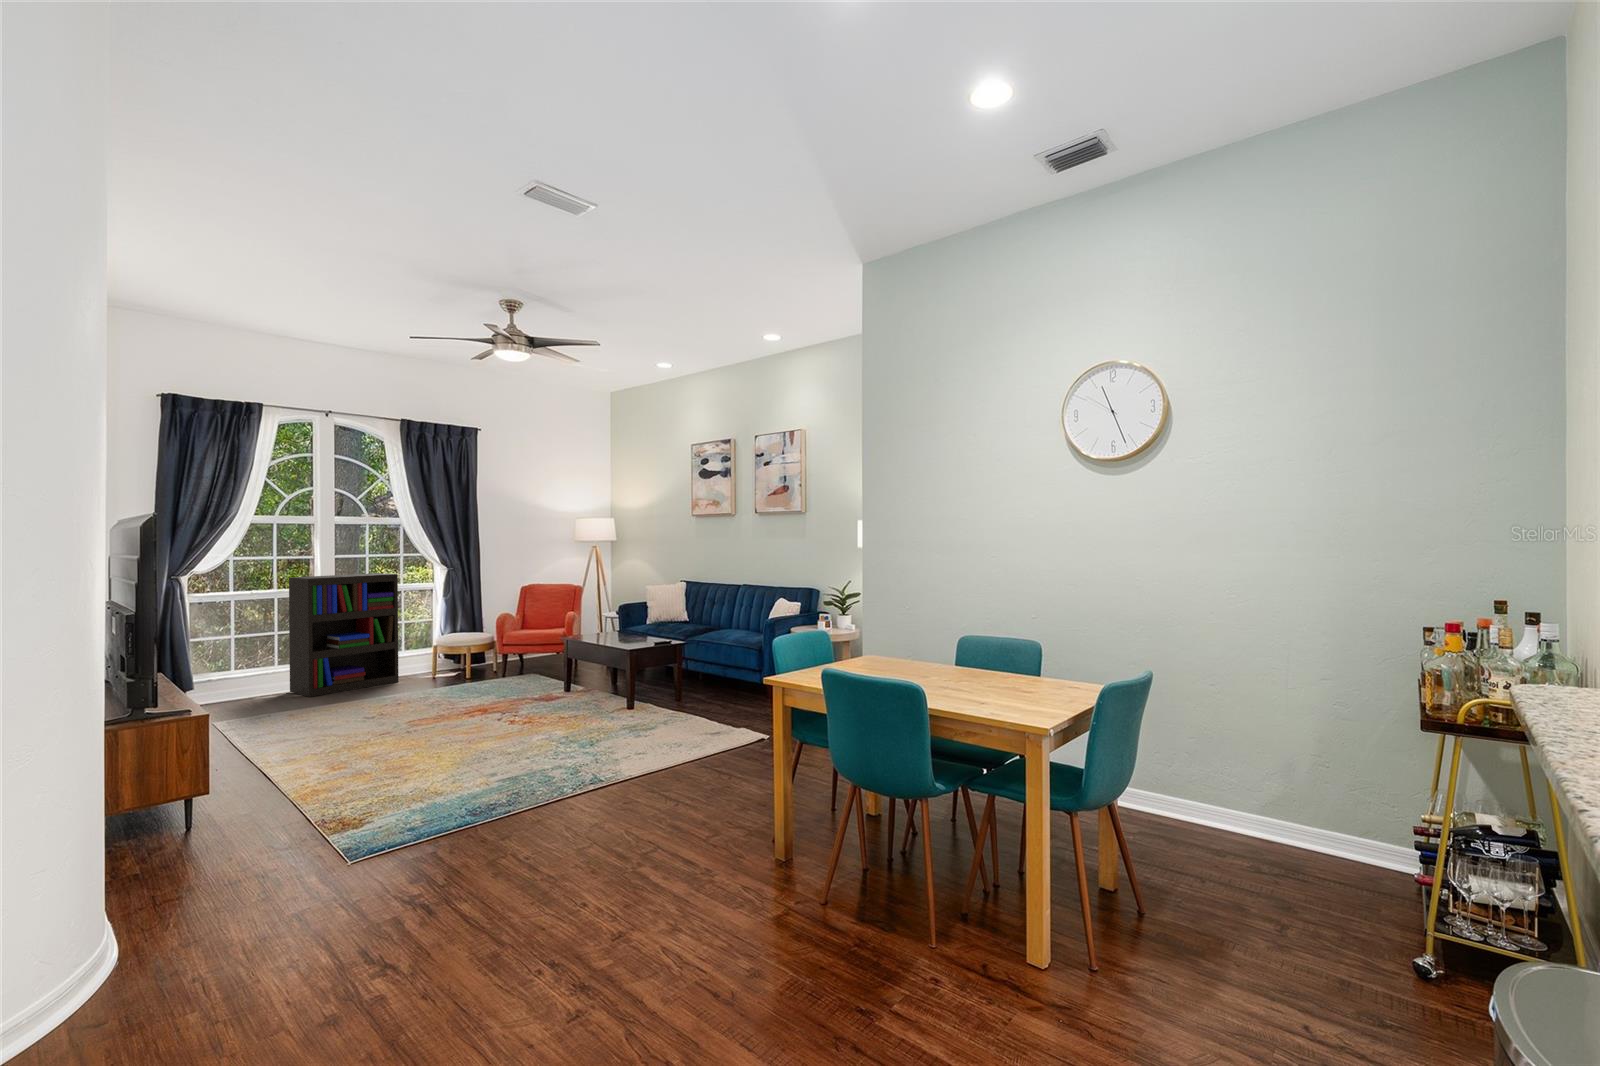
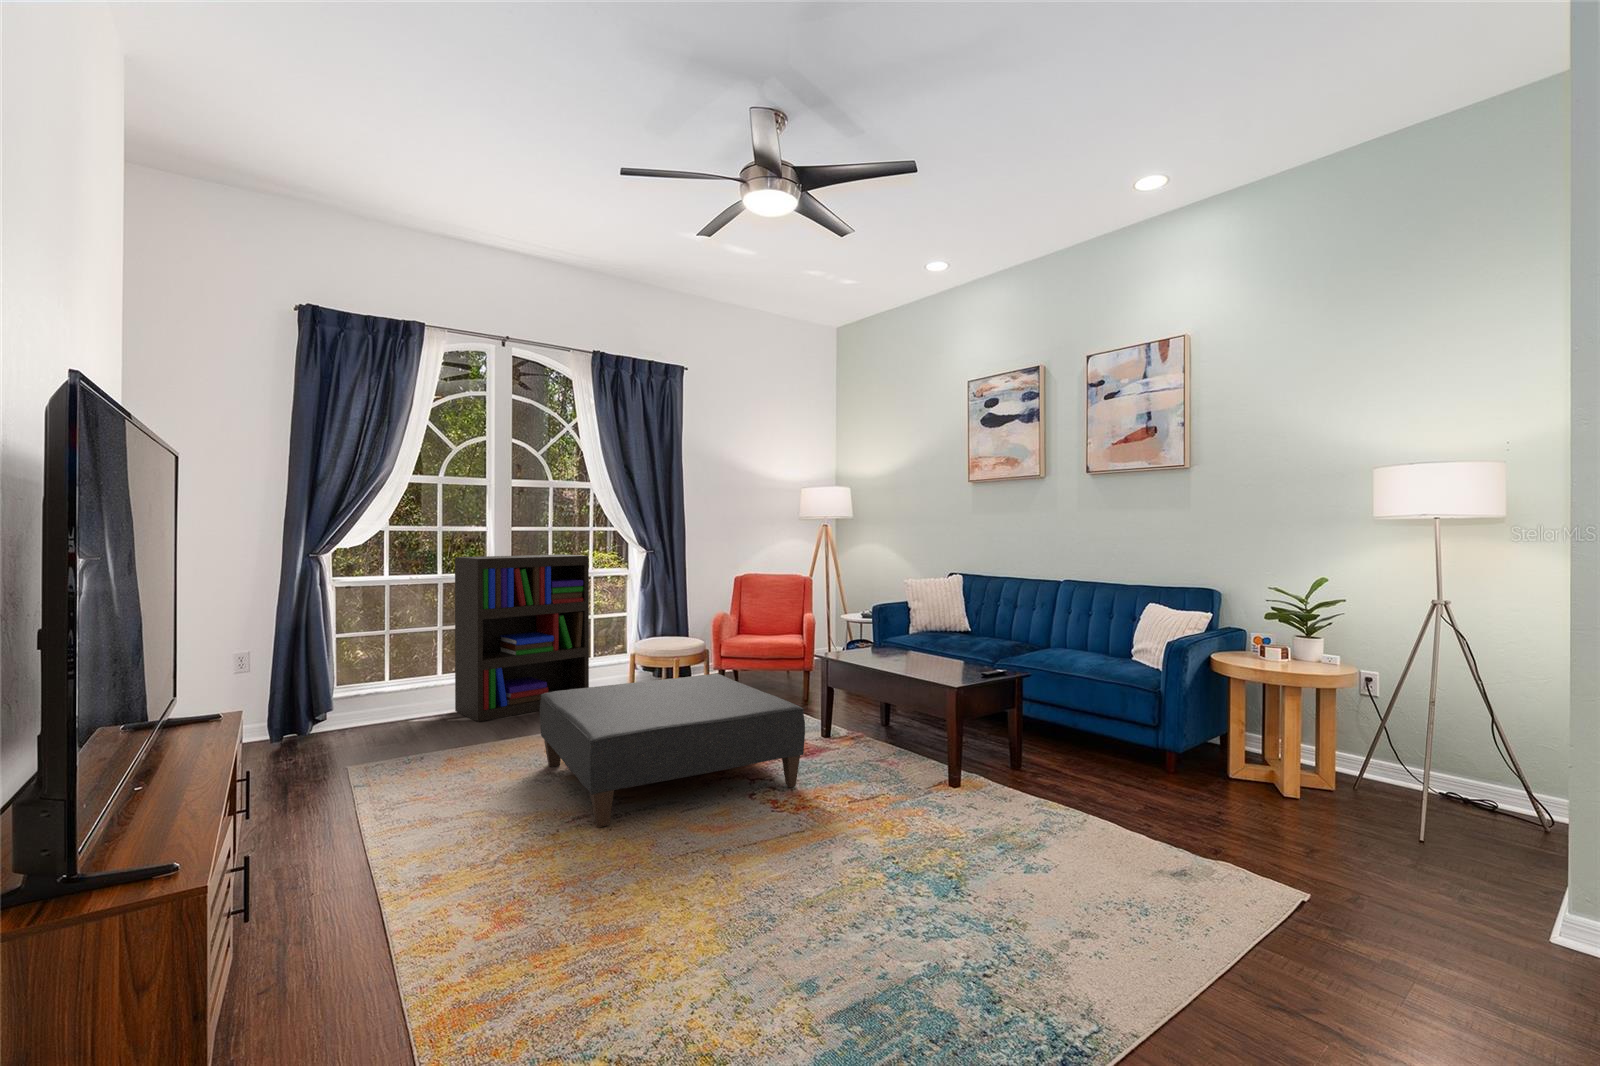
ottoman: none [356,654,536,741] -> present [540,674,805,827]

